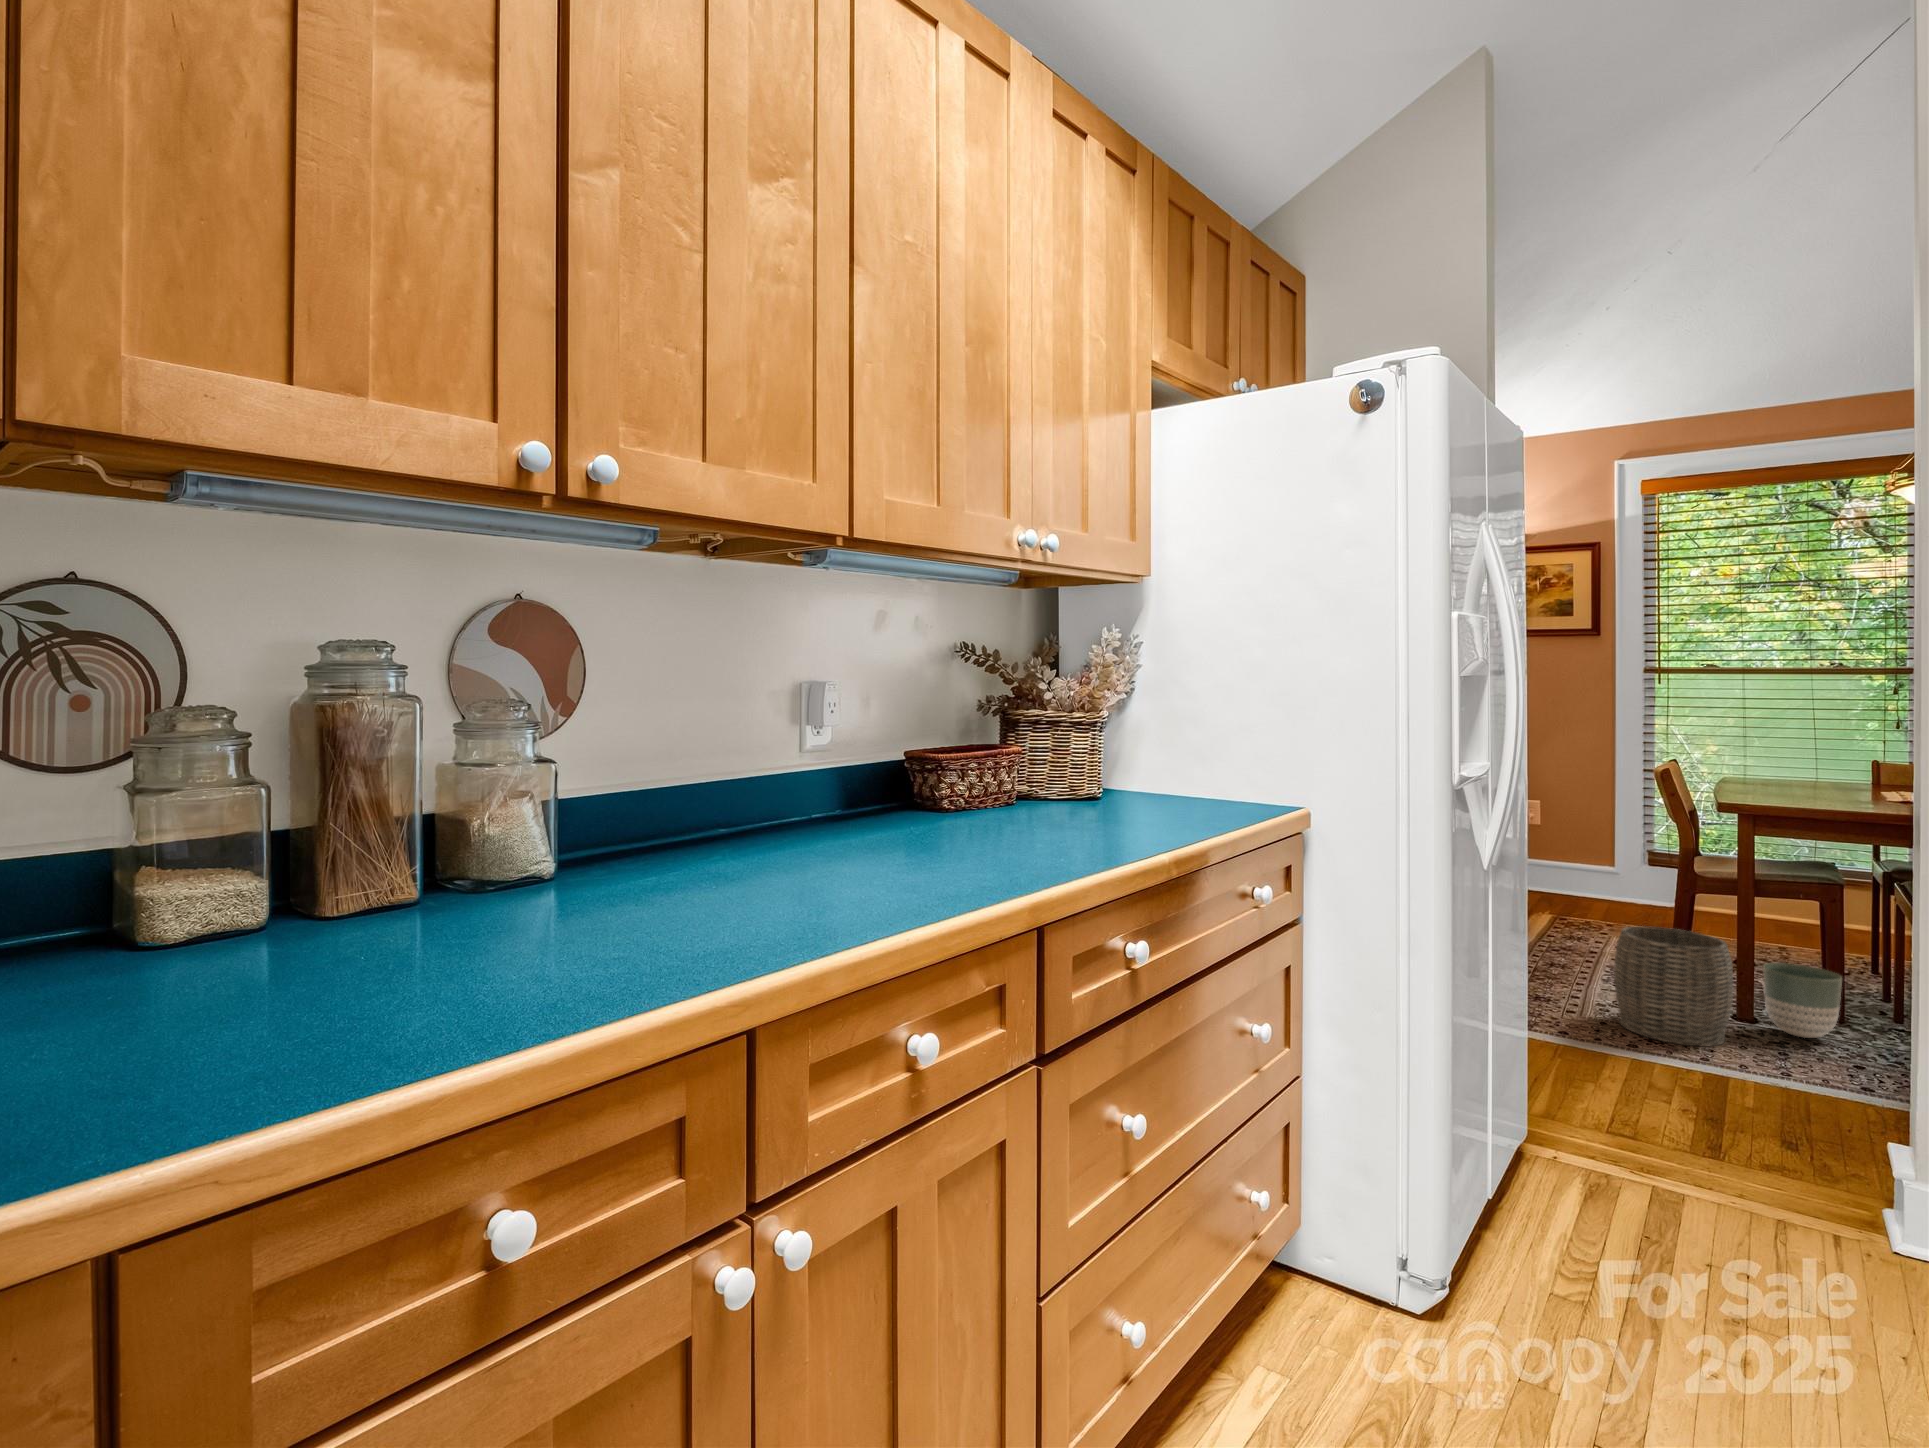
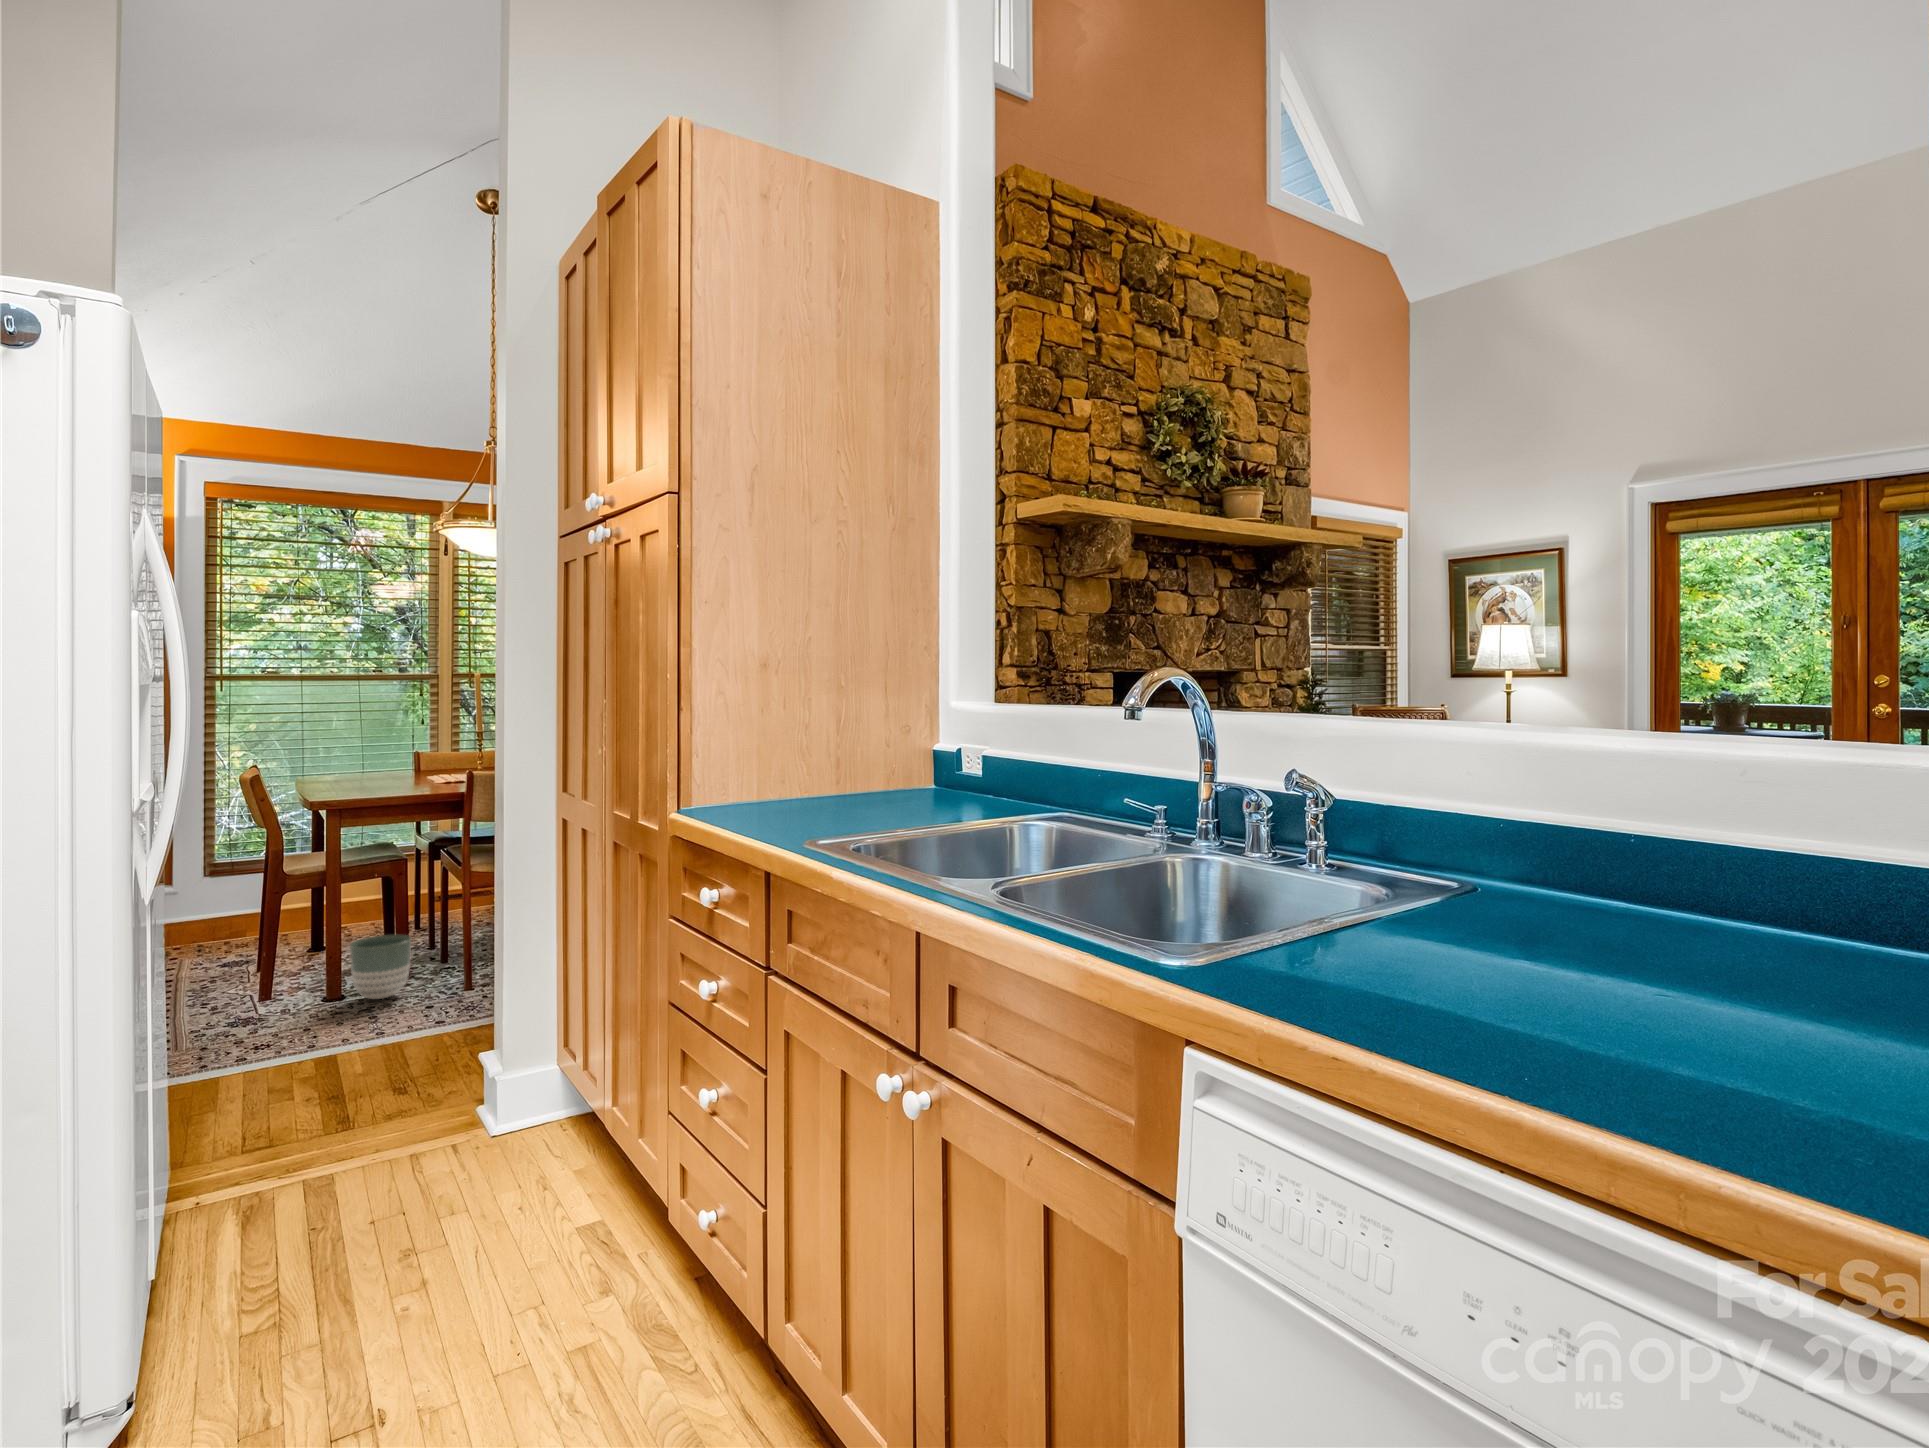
woven basket: present [1614,926,1733,1046] -> none [215,930,329,1047]

